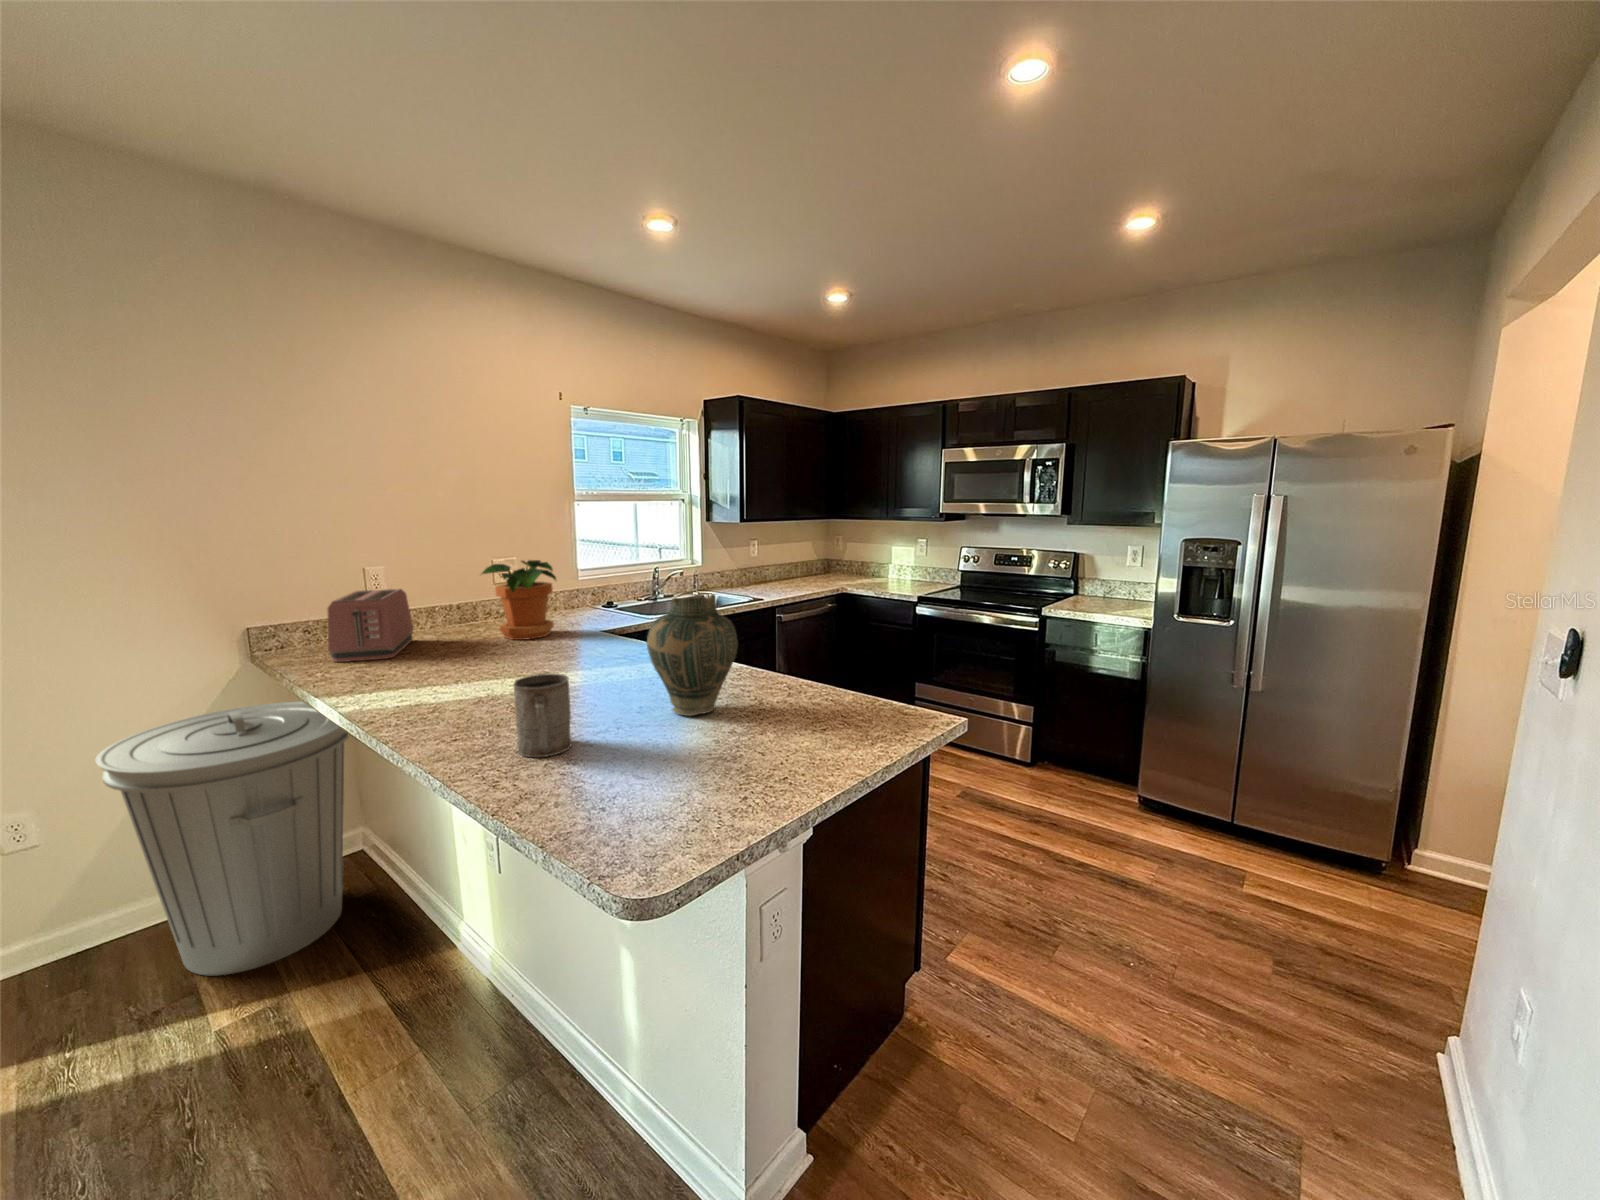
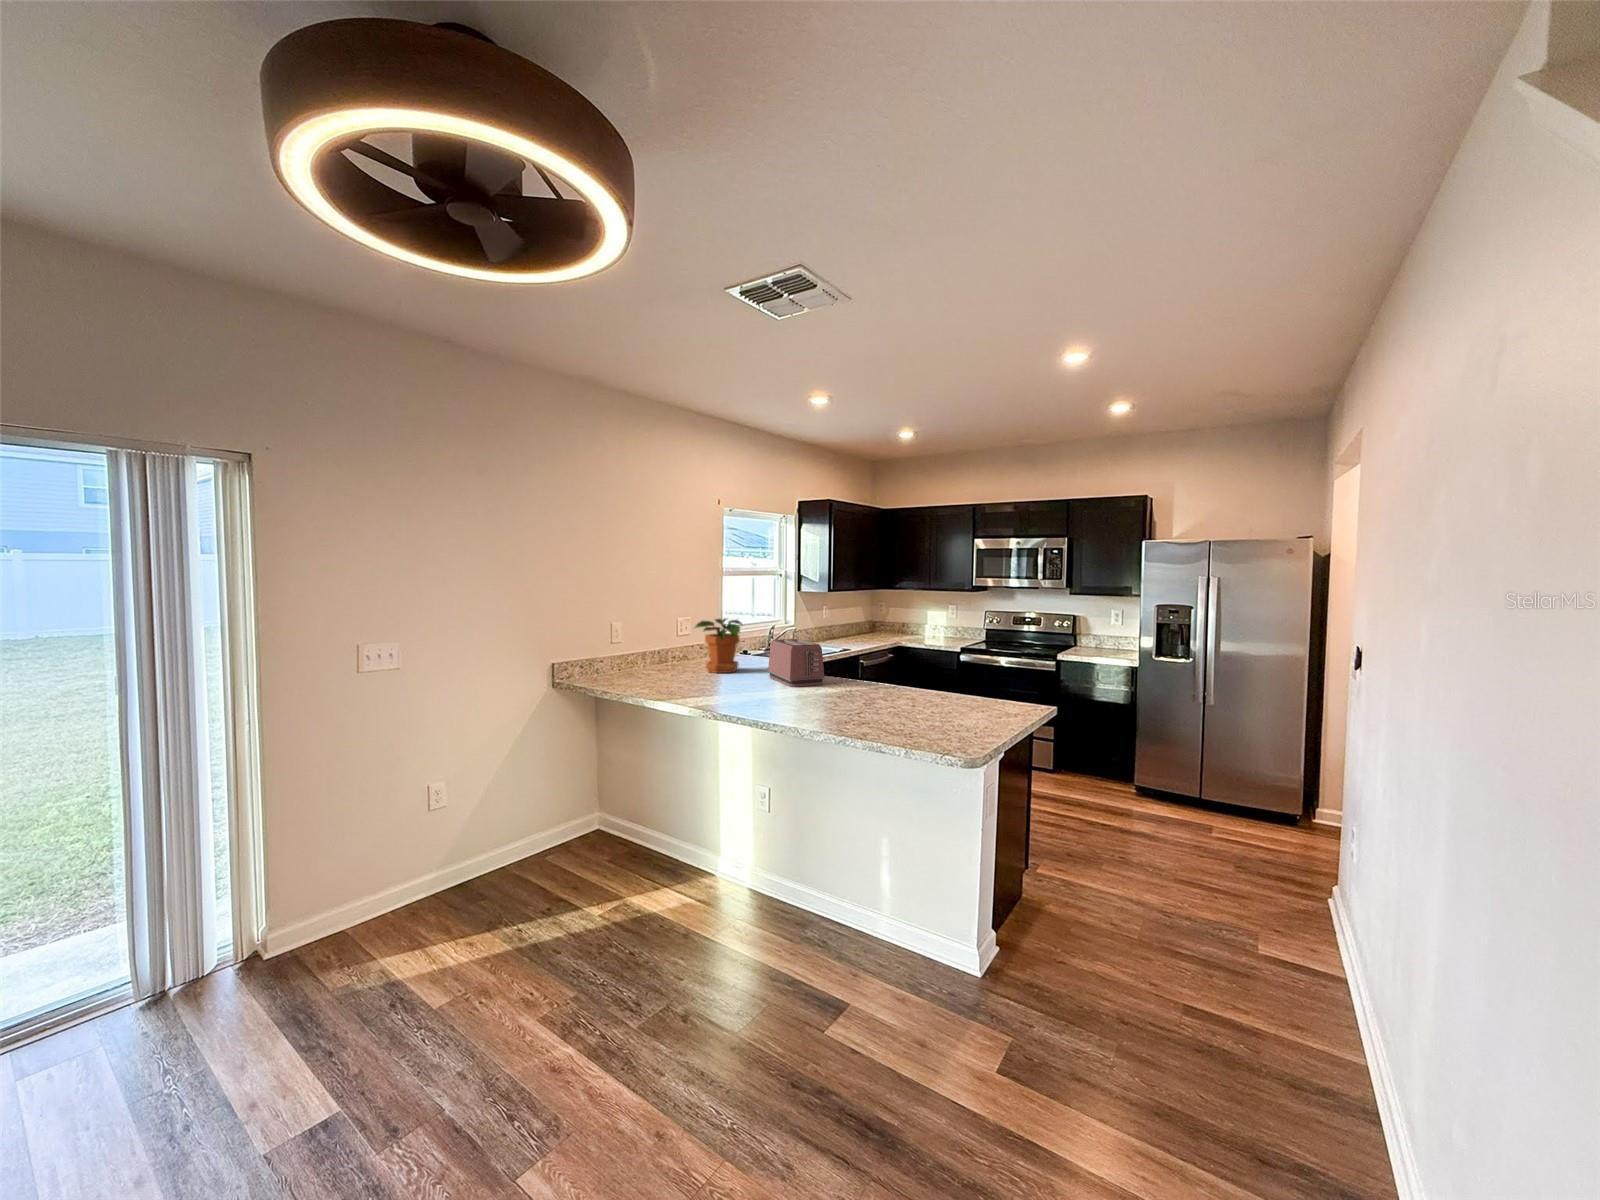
toaster: present [327,589,413,662] -> present [768,639,824,687]
vase: present [647,596,738,716] -> none [878,636,929,705]
mug: present [513,674,571,757] -> none [831,677,860,720]
trash can: present [95,701,348,976] -> none [503,714,638,893]

